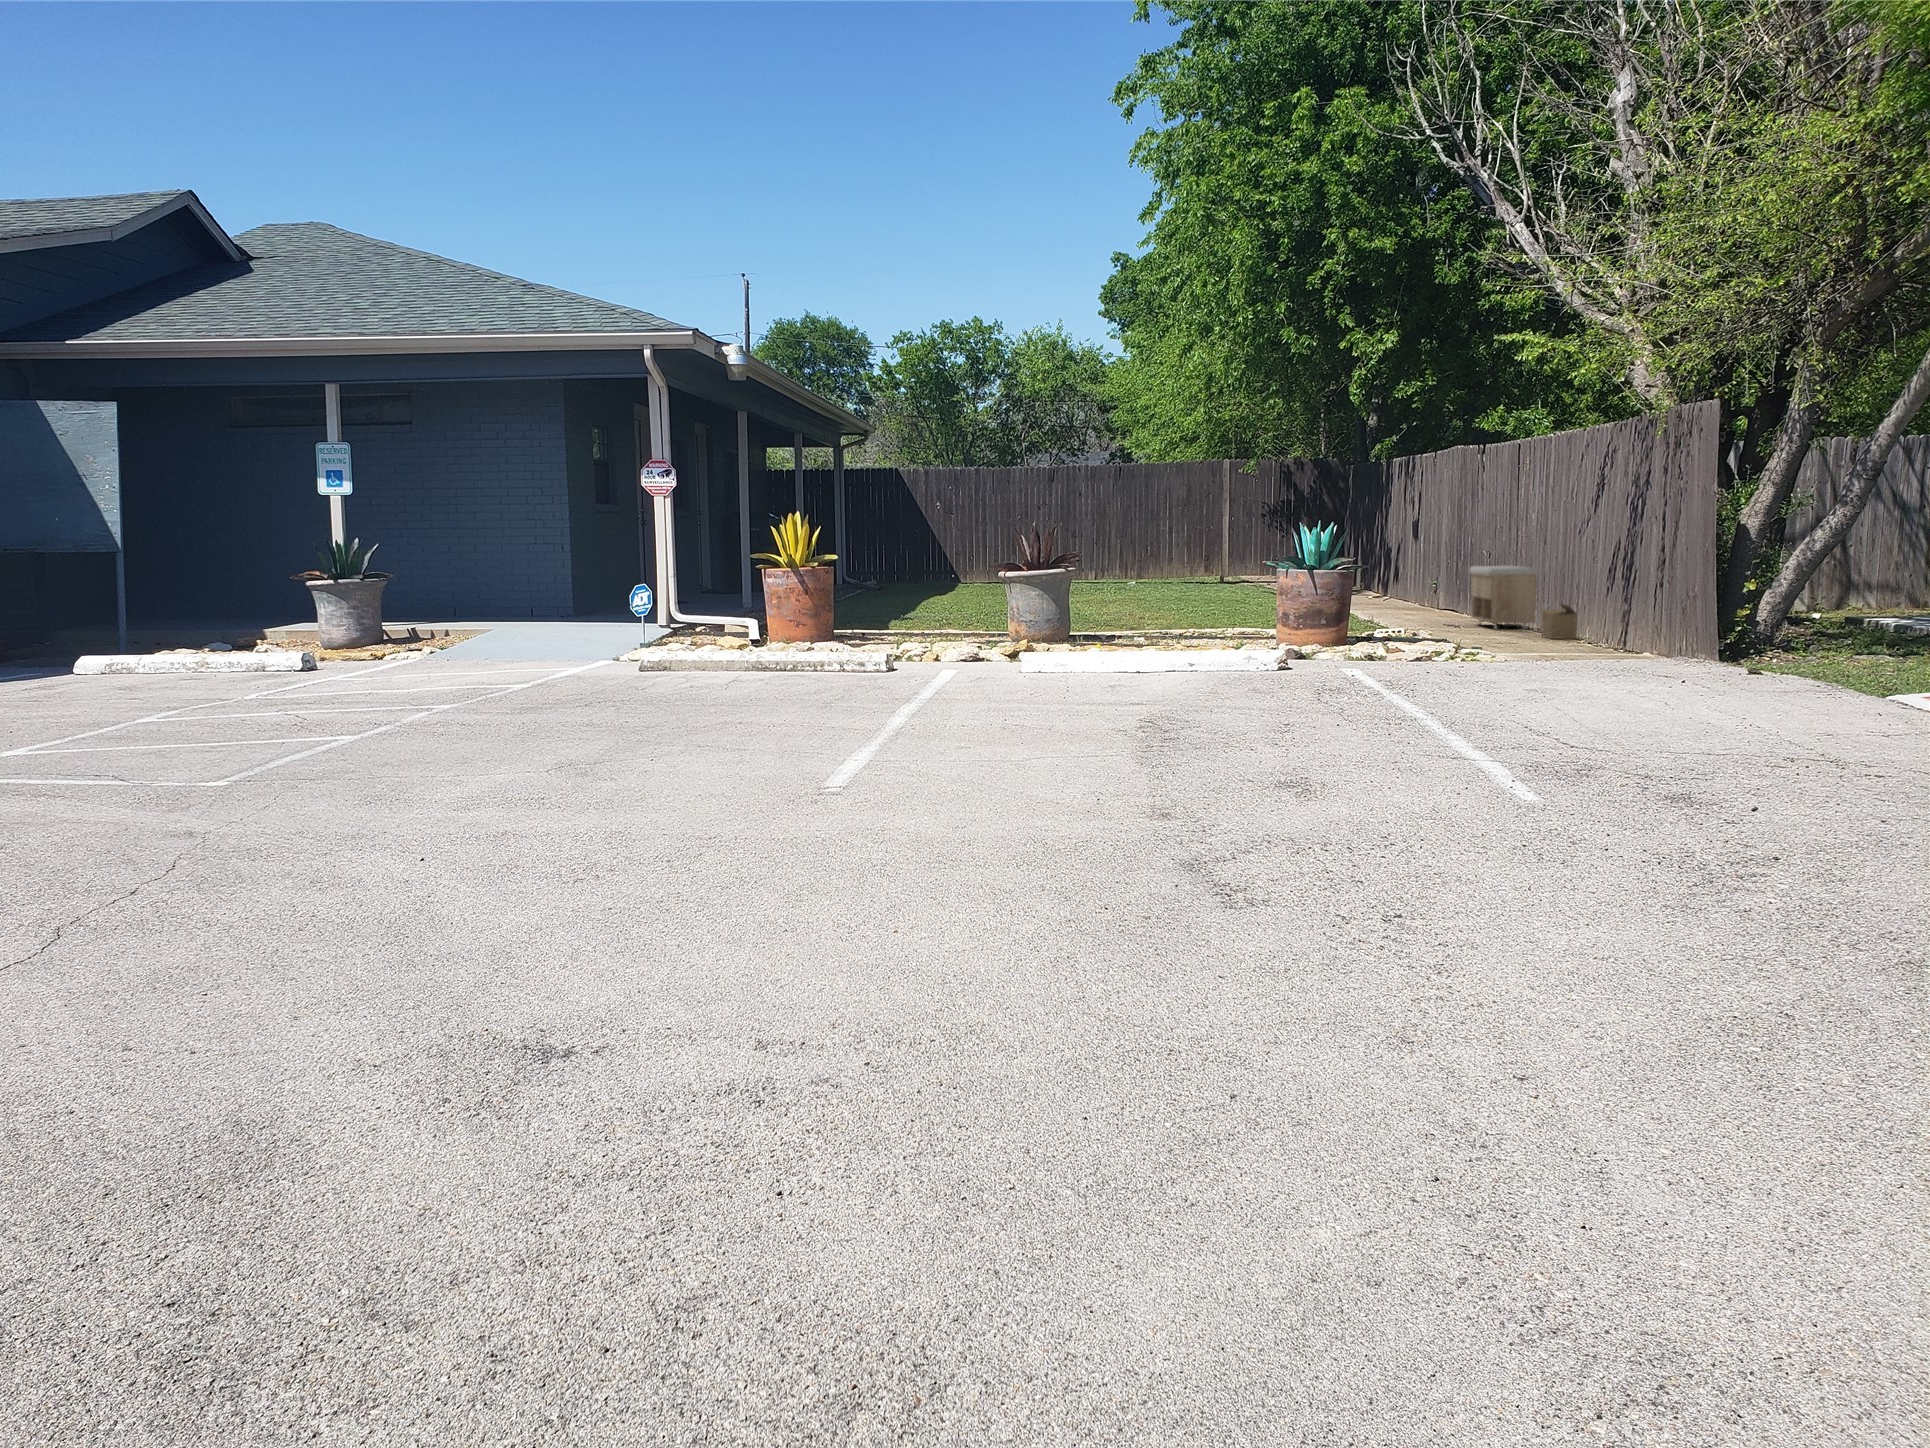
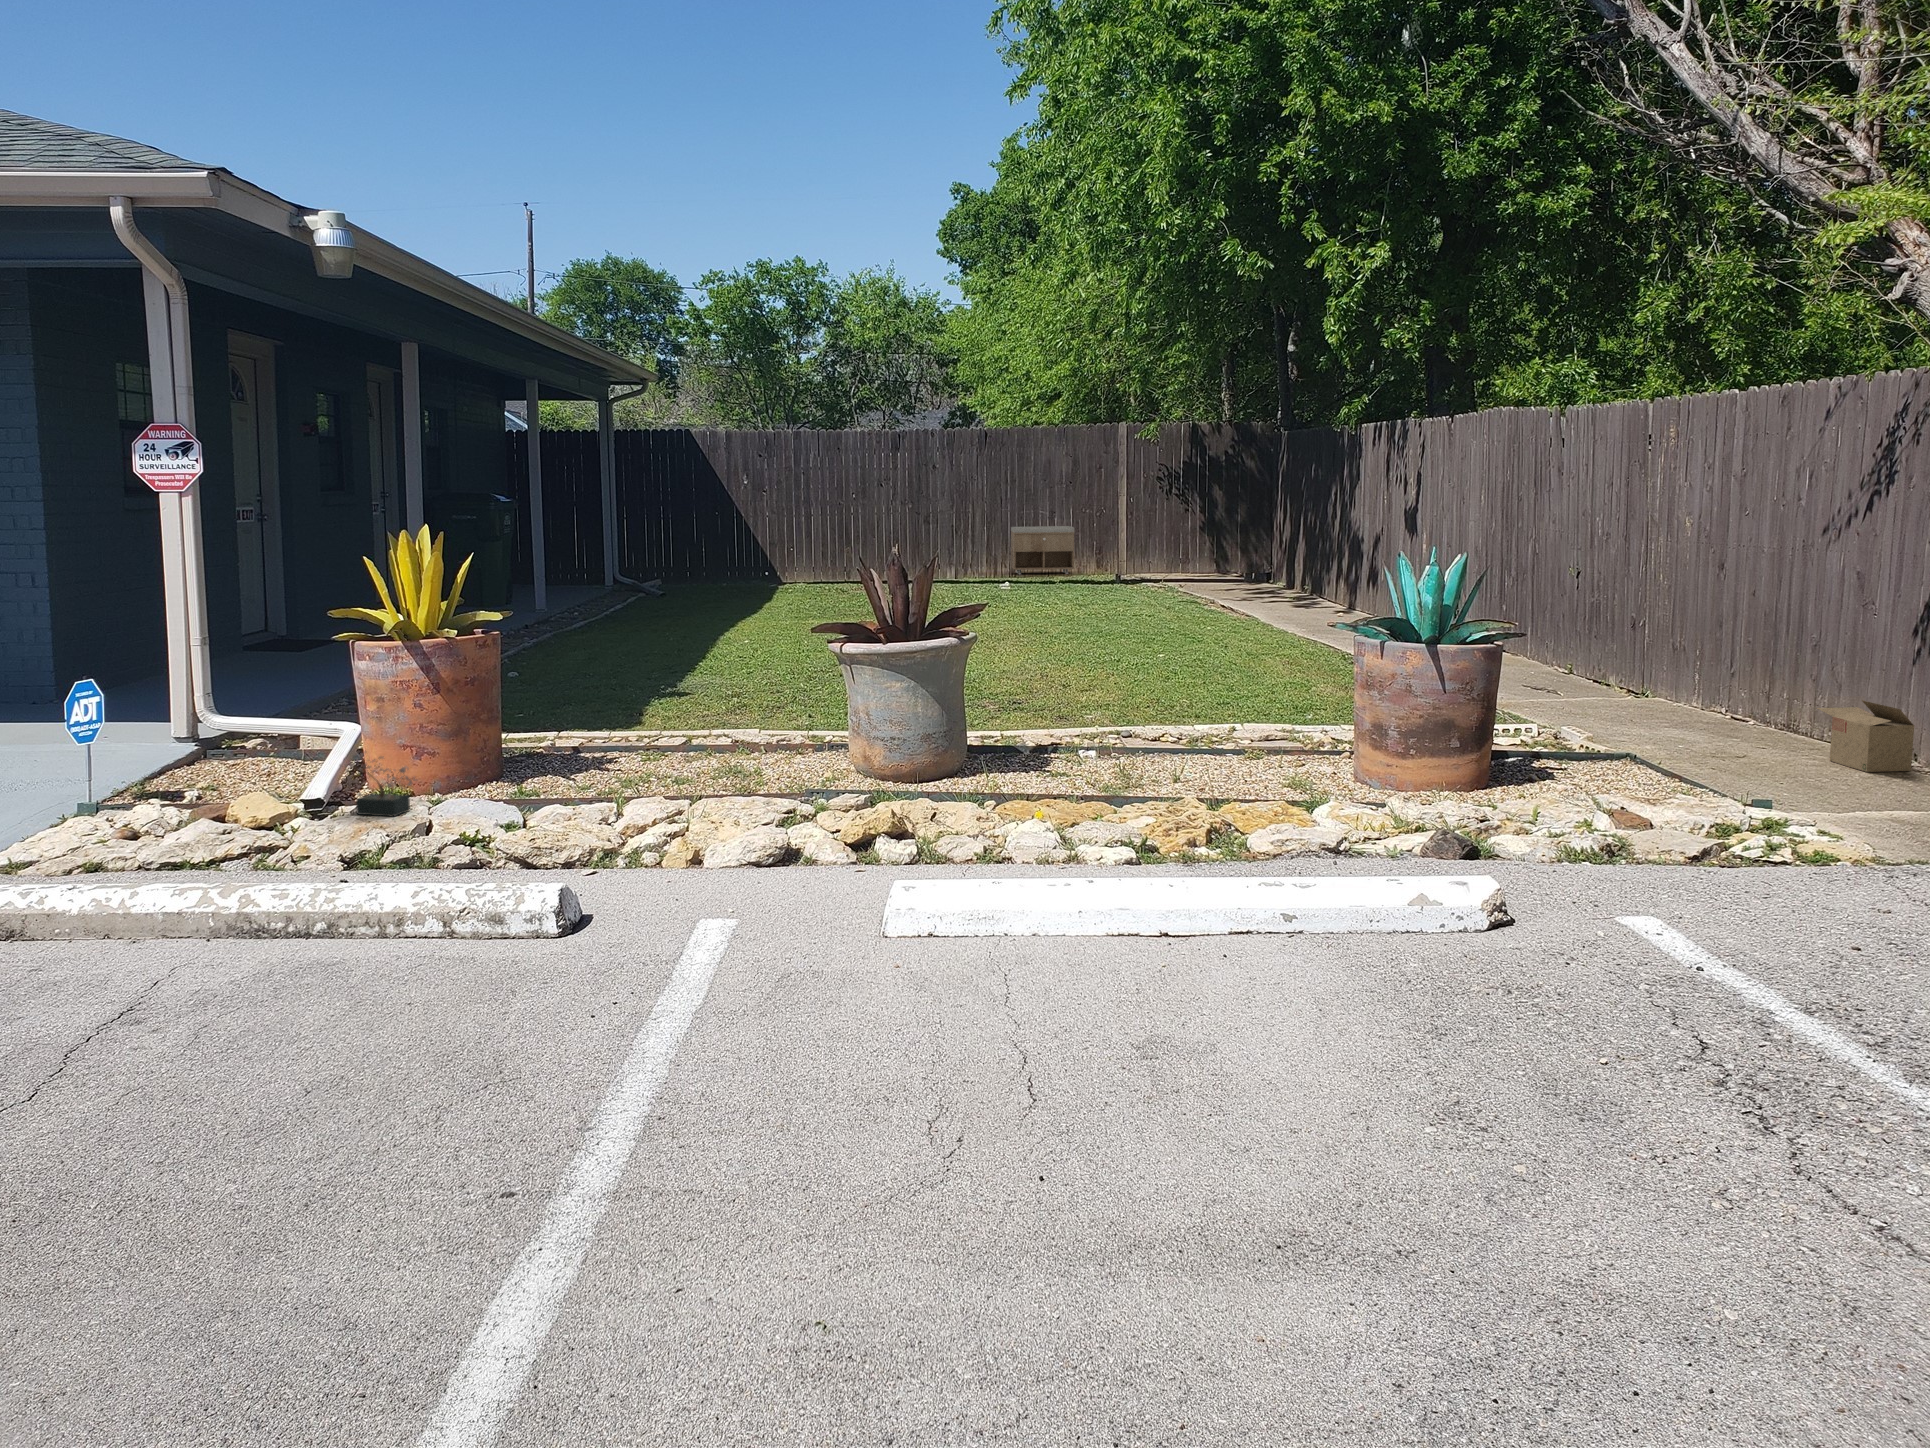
storage bench: present [1470,566,1537,629] -> present [1011,526,1074,574]
decorative plant: none [762,620,799,651] -> present [343,752,415,816]

